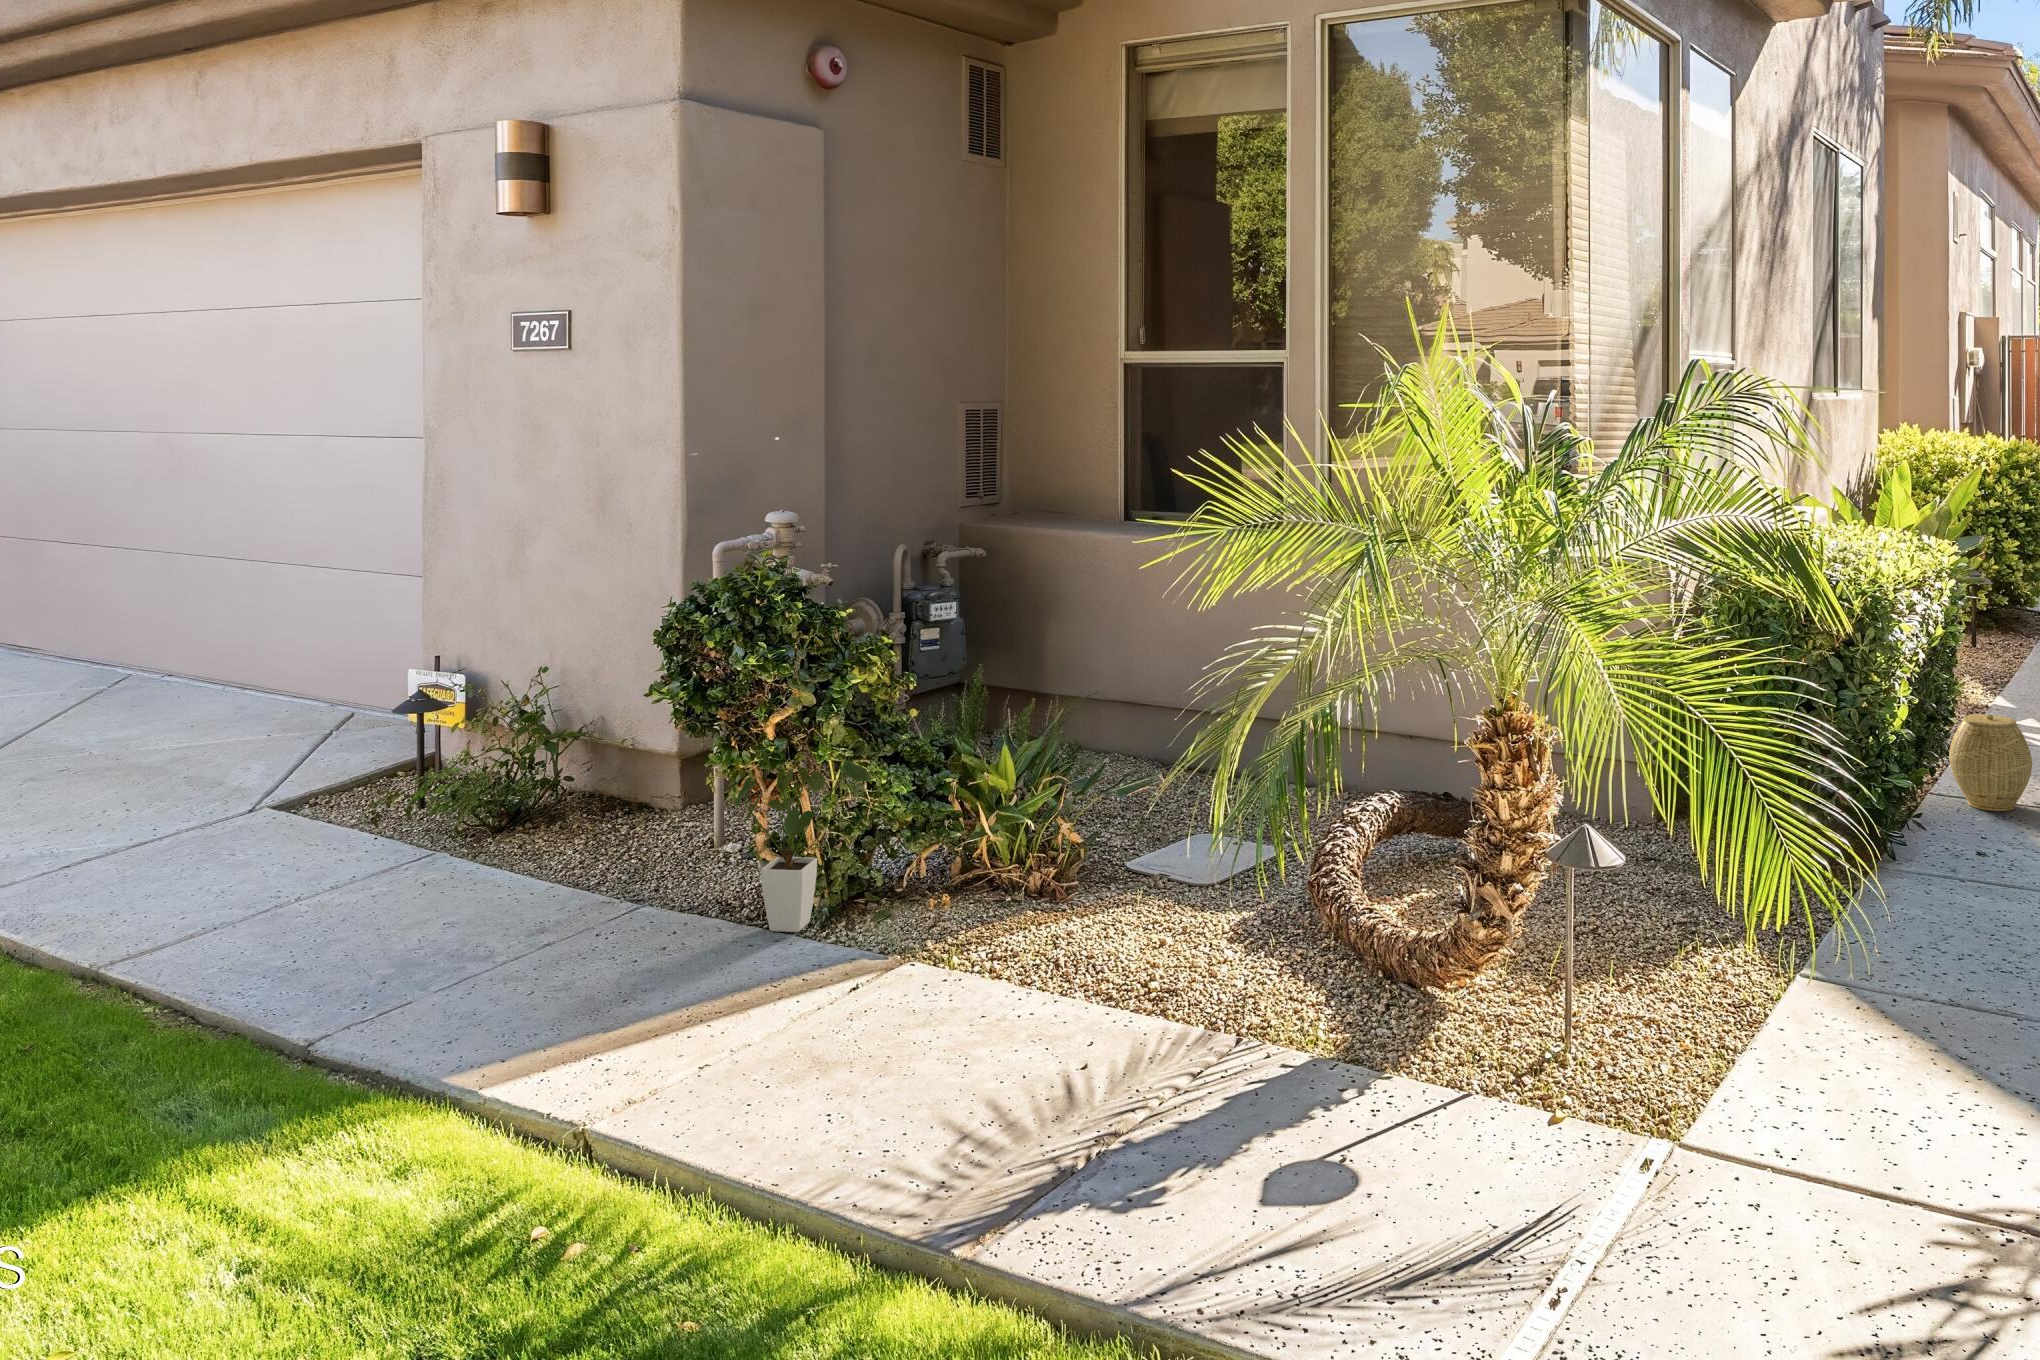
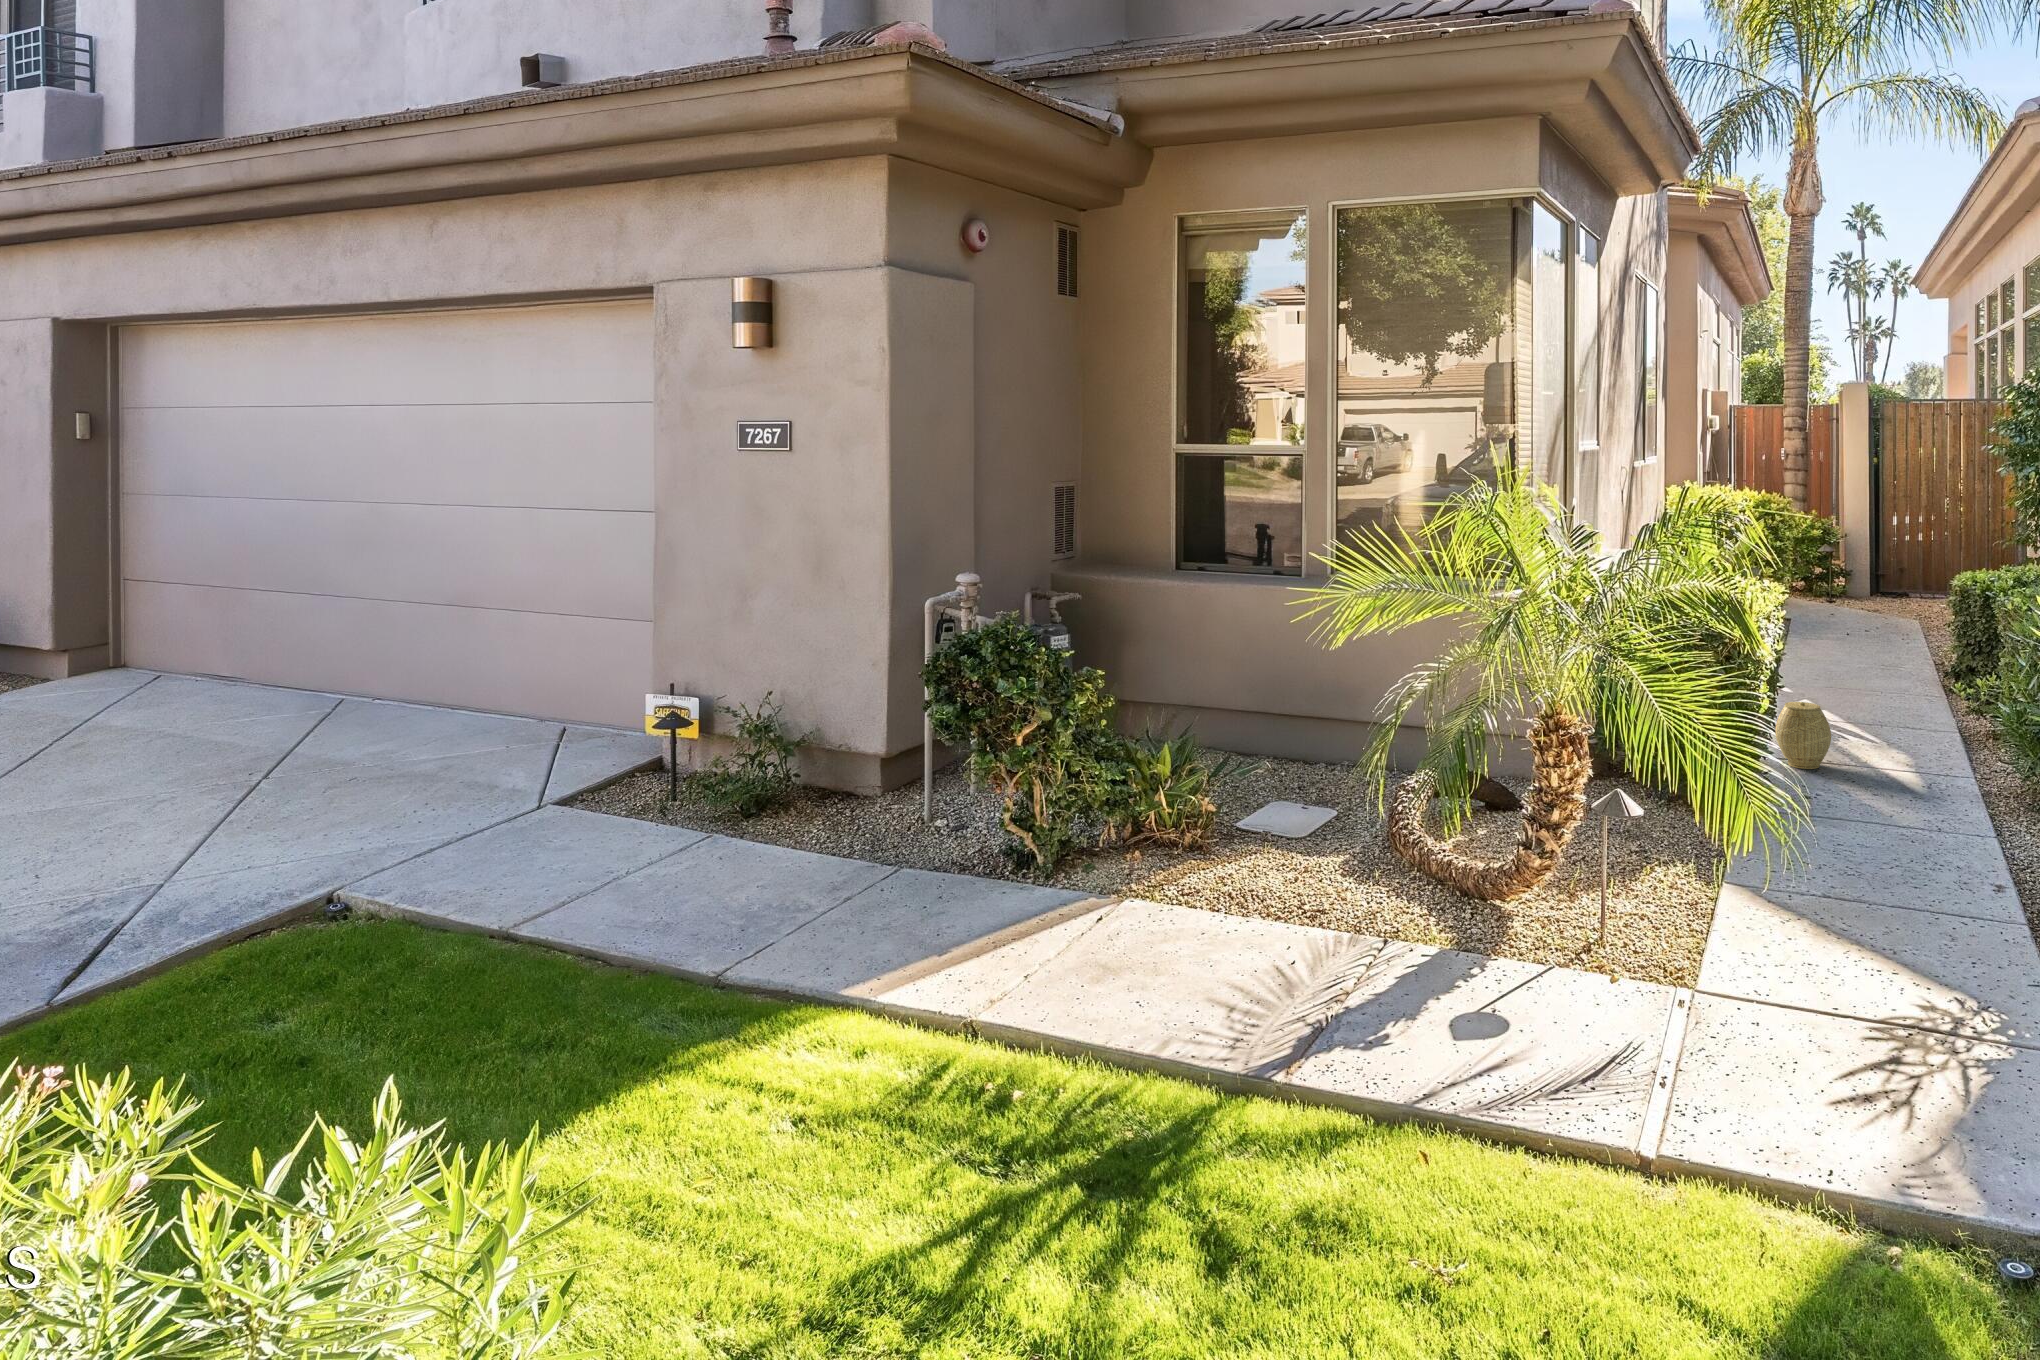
house plant: present [736,759,872,932] -> none [990,760,1074,888]

